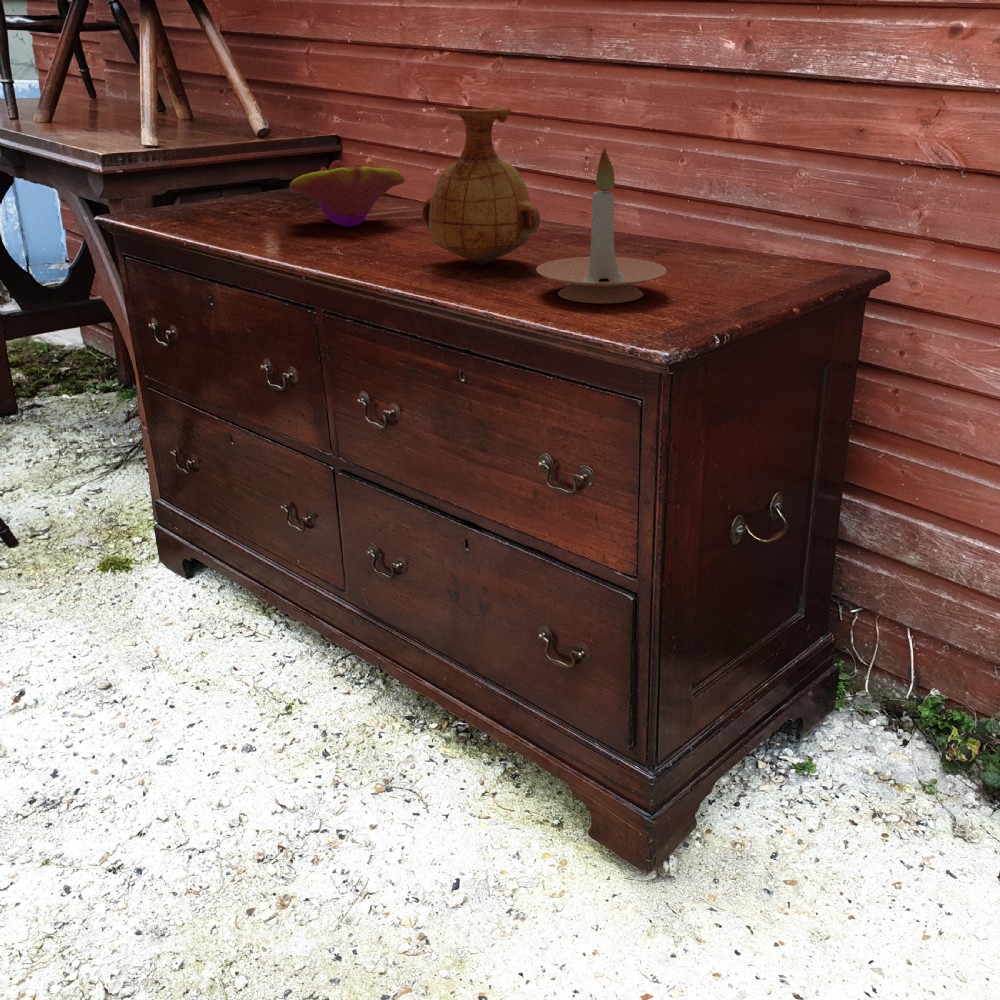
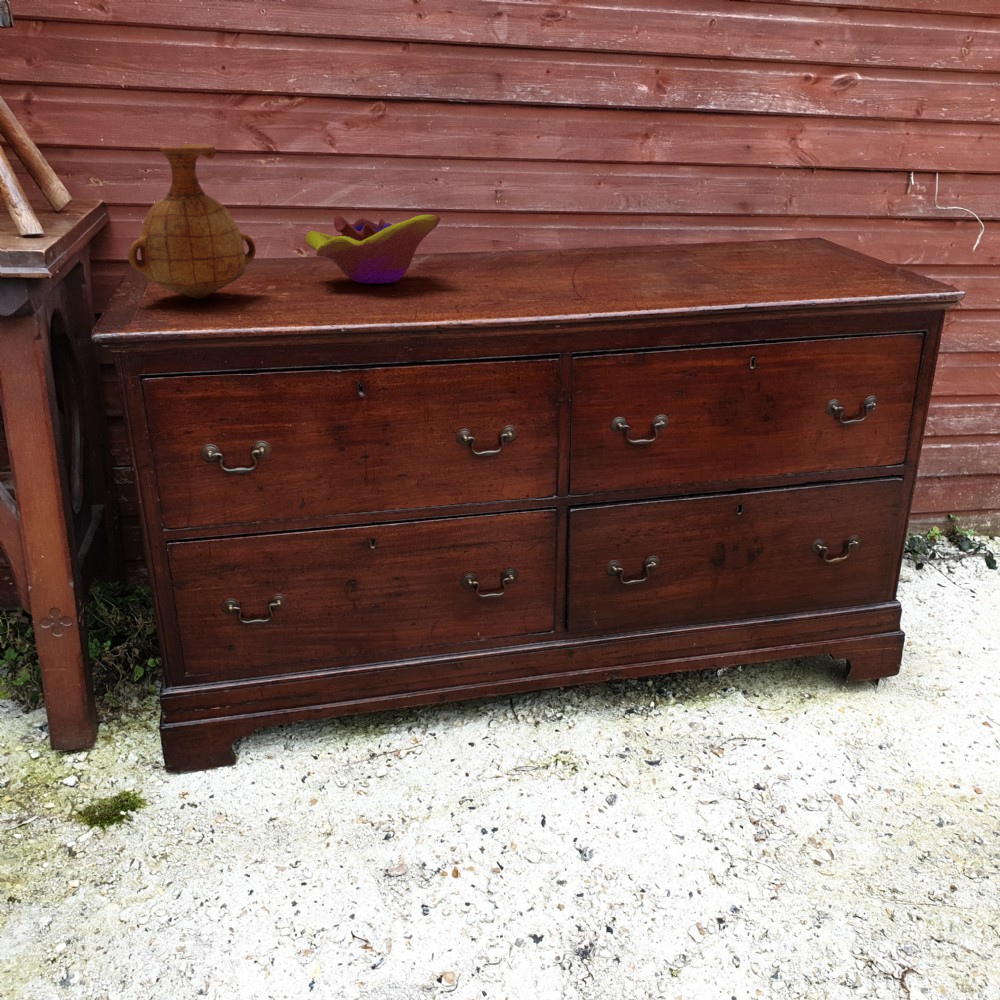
vase: present [422,106,540,265] -> present [128,144,256,299]
candle holder: present [536,148,667,303] -> none [735,165,841,286]

